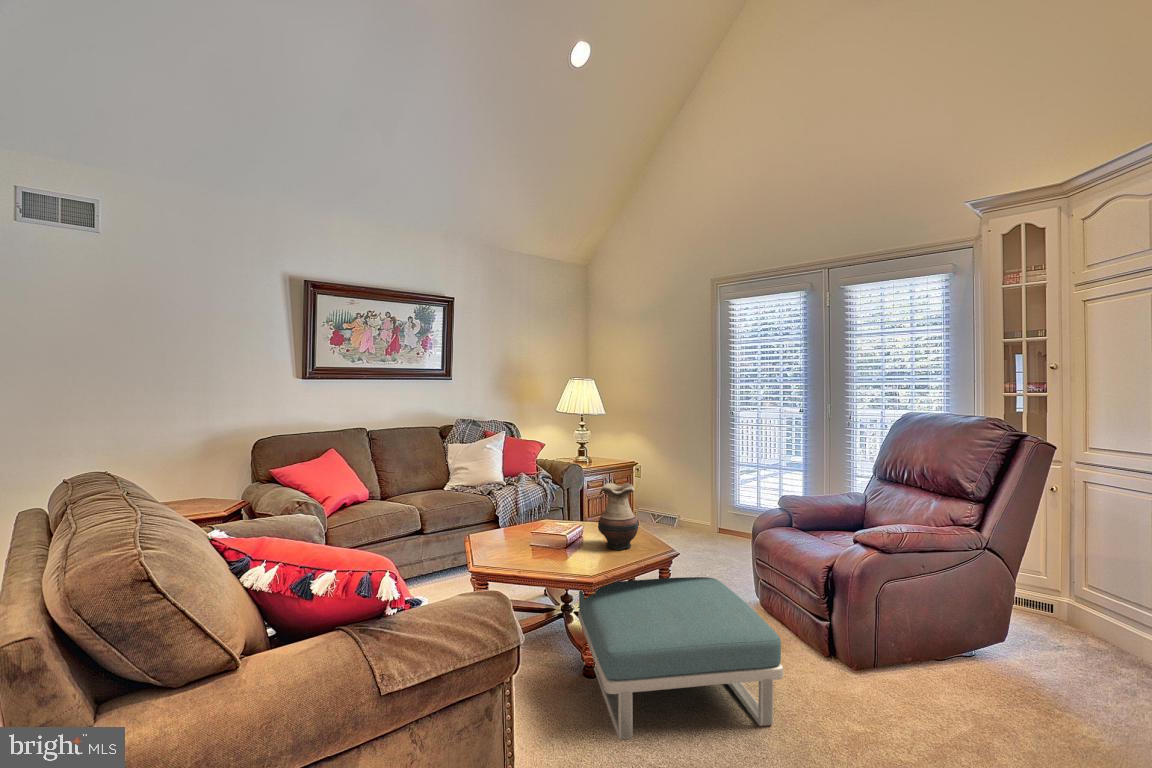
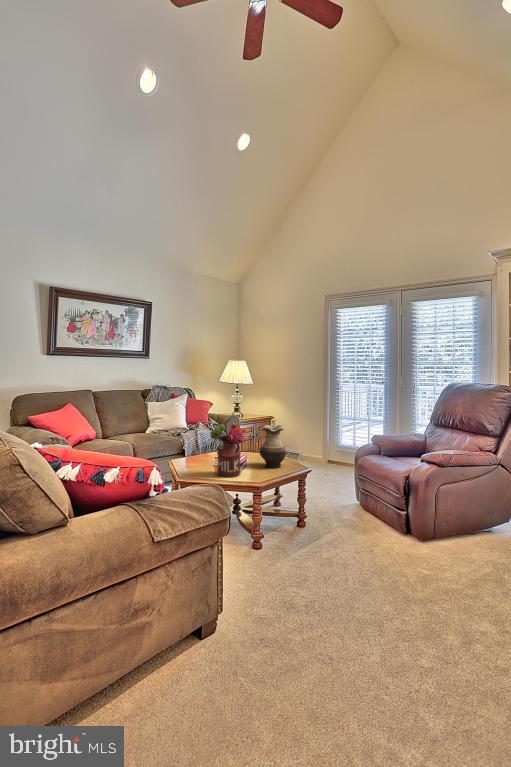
flower arrangement: none [516,482,573,566] -> present [210,423,246,477]
footstool: present [578,577,783,740] -> none [249,485,383,583]

